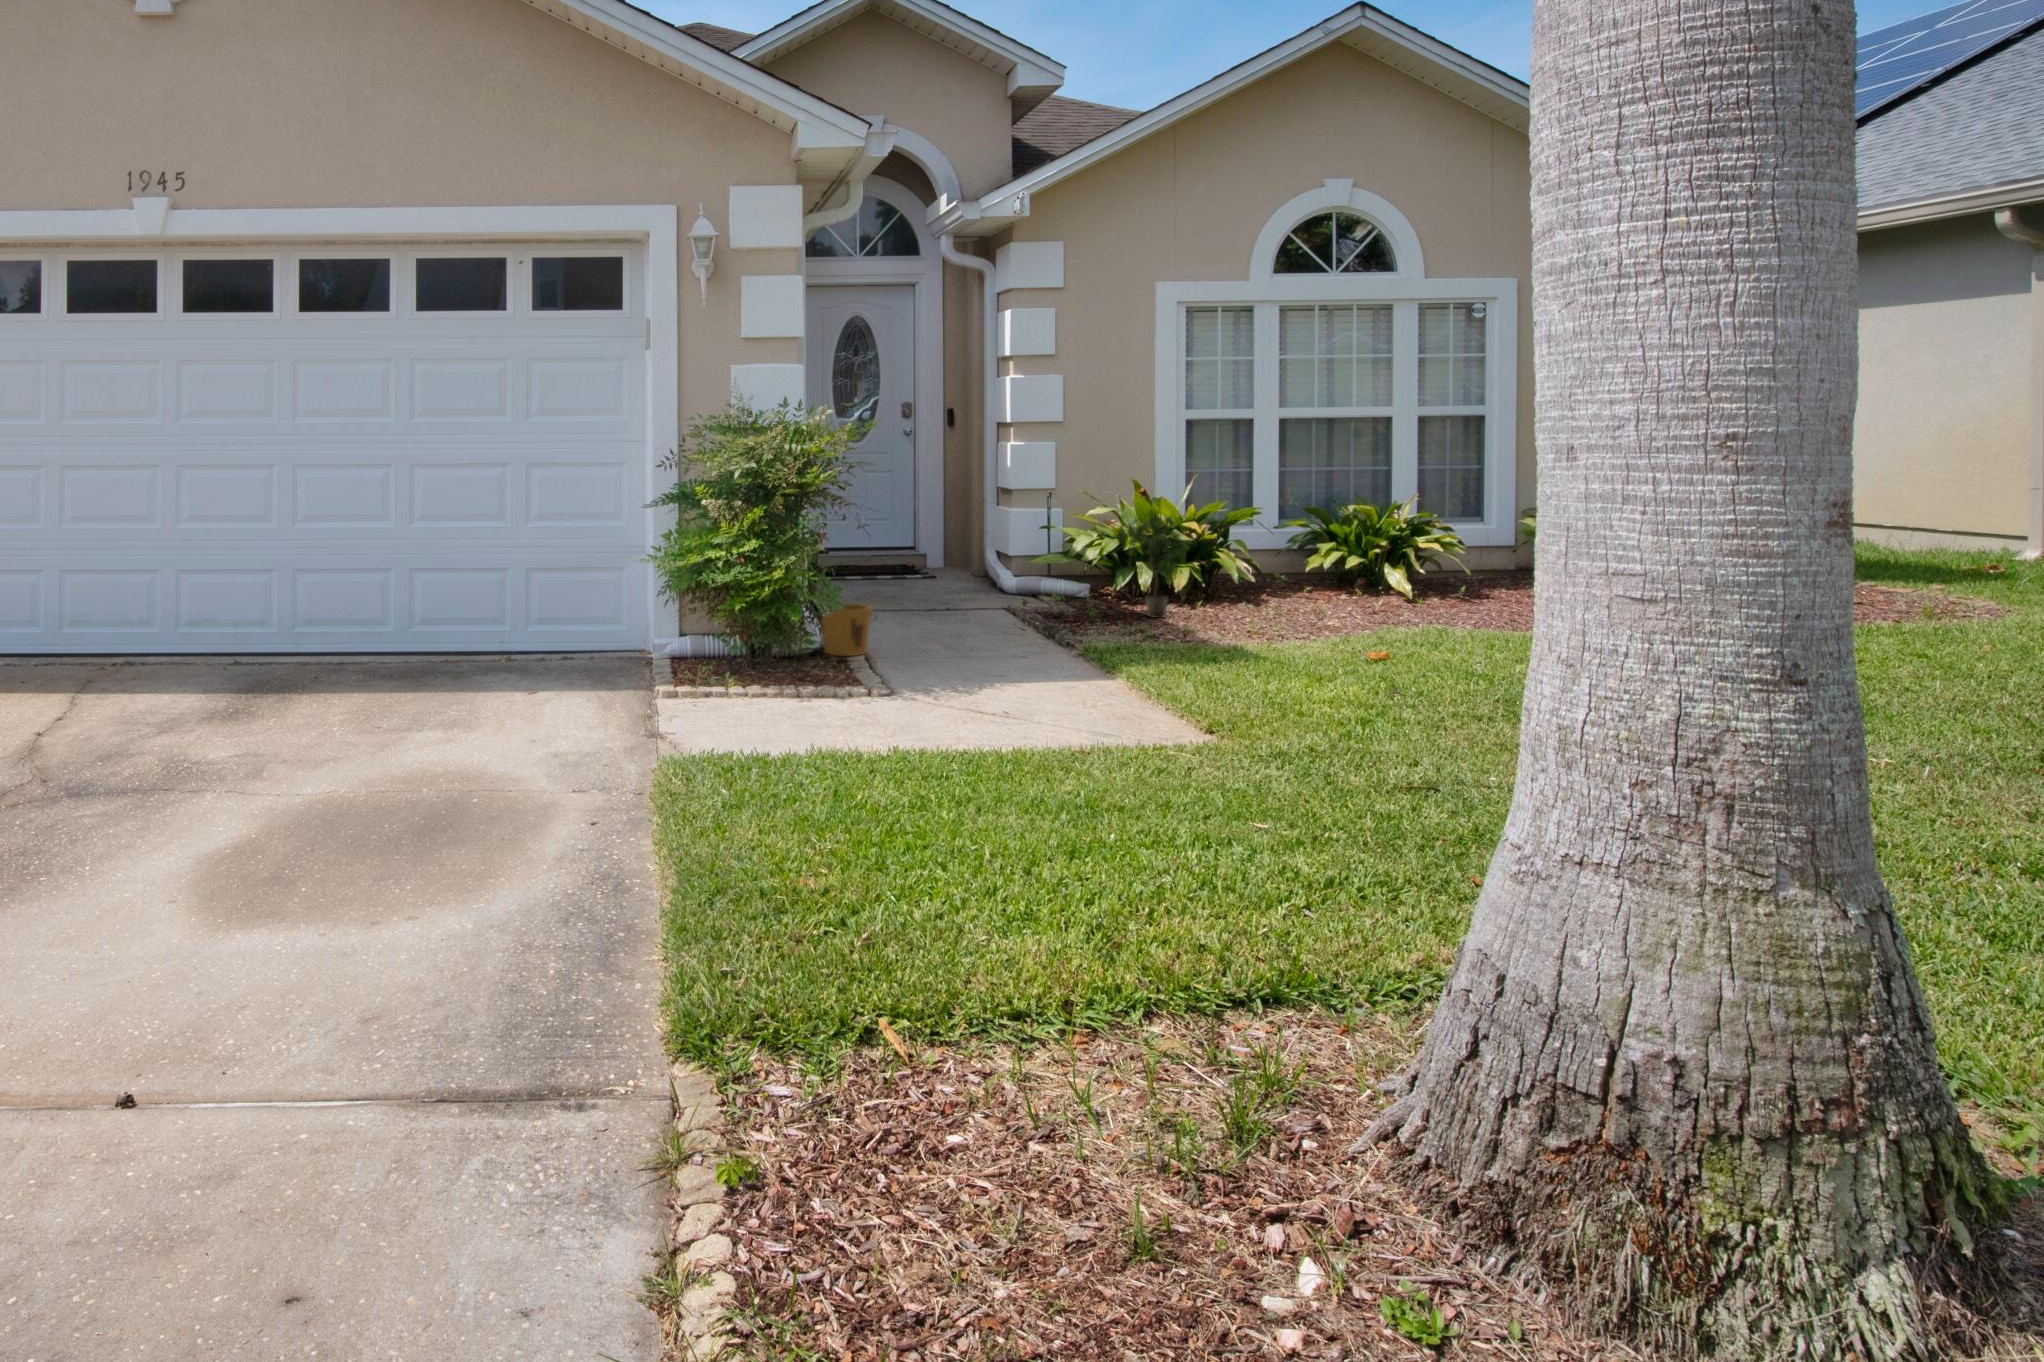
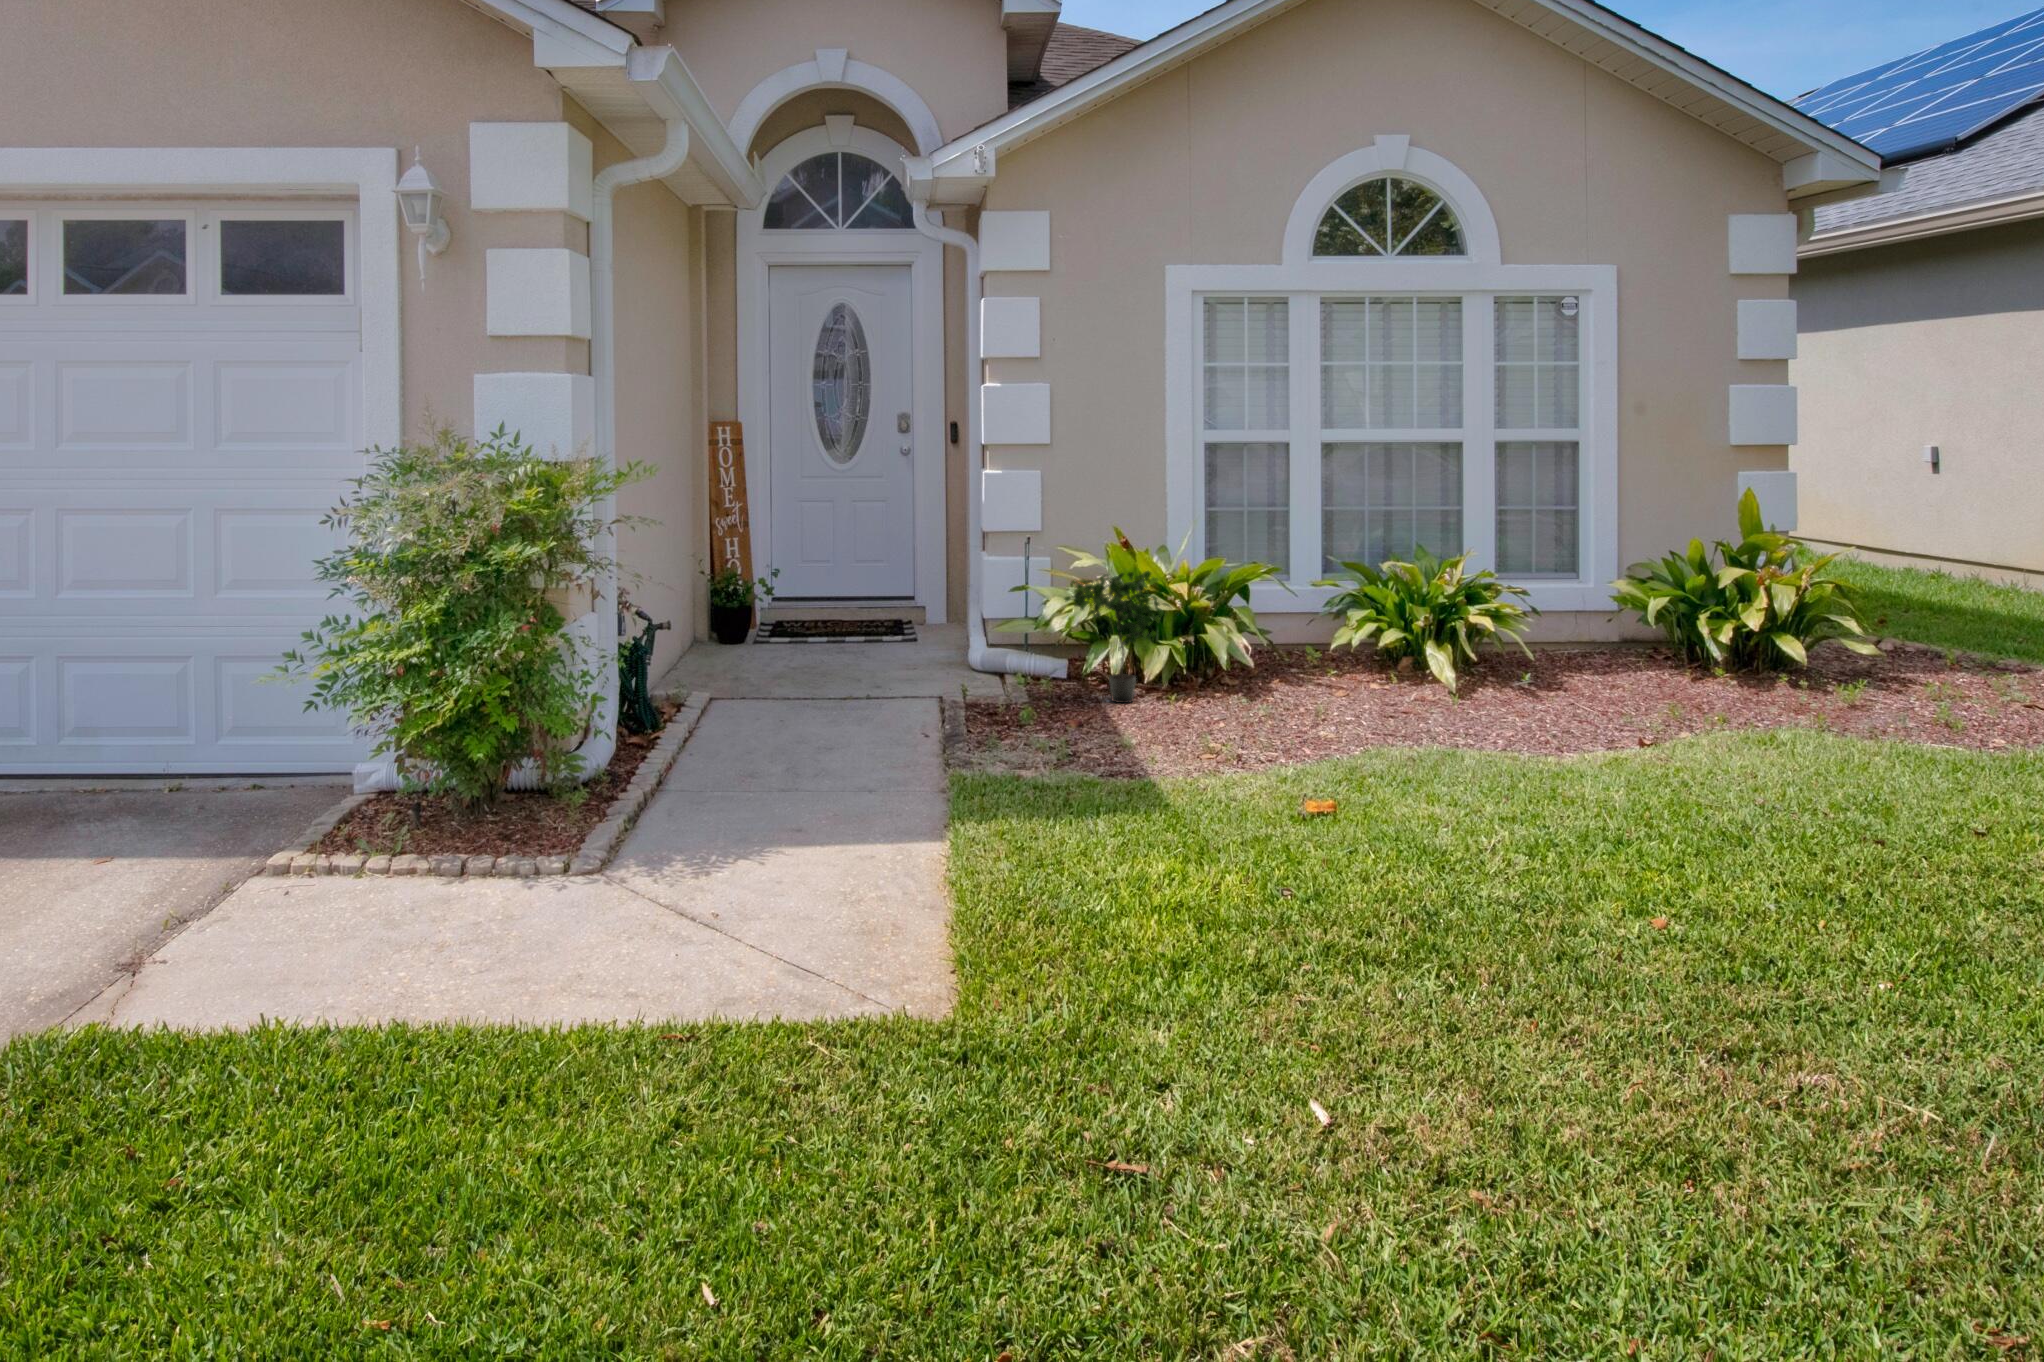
bucket: present [819,604,877,656] -> none [626,686,707,759]

